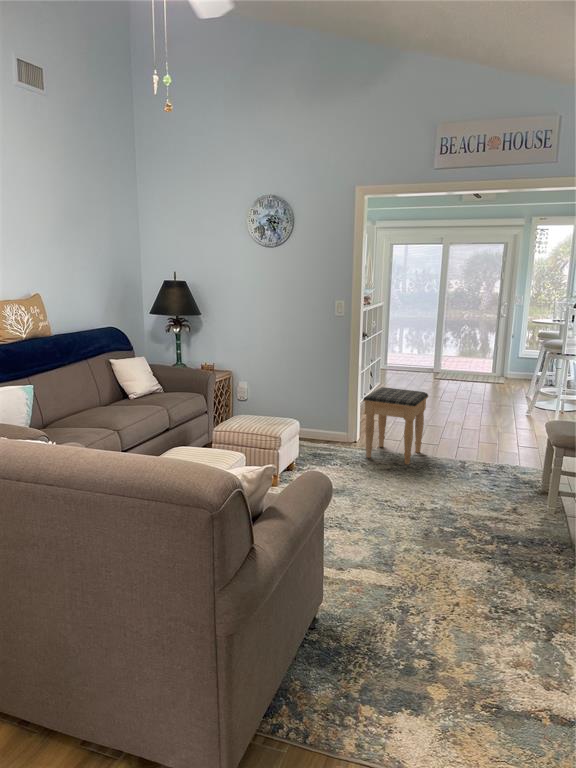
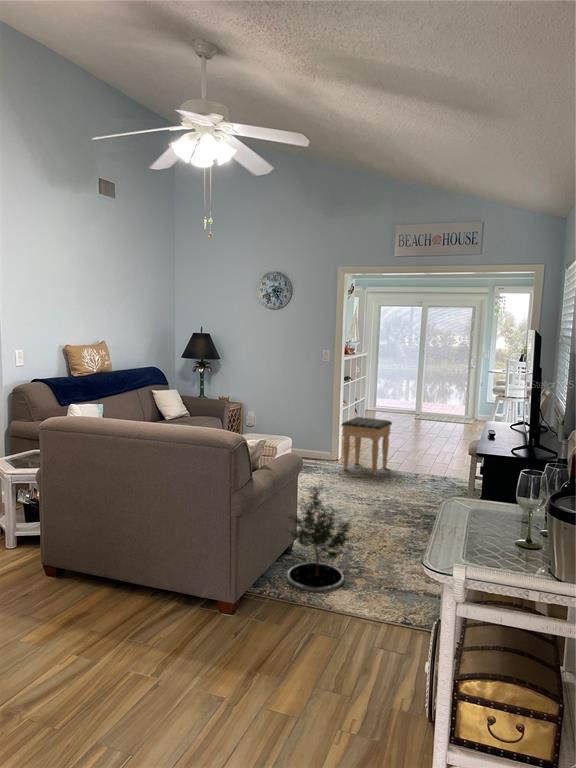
potted tree: none [310,535,433,724] -> present [287,484,350,592]

